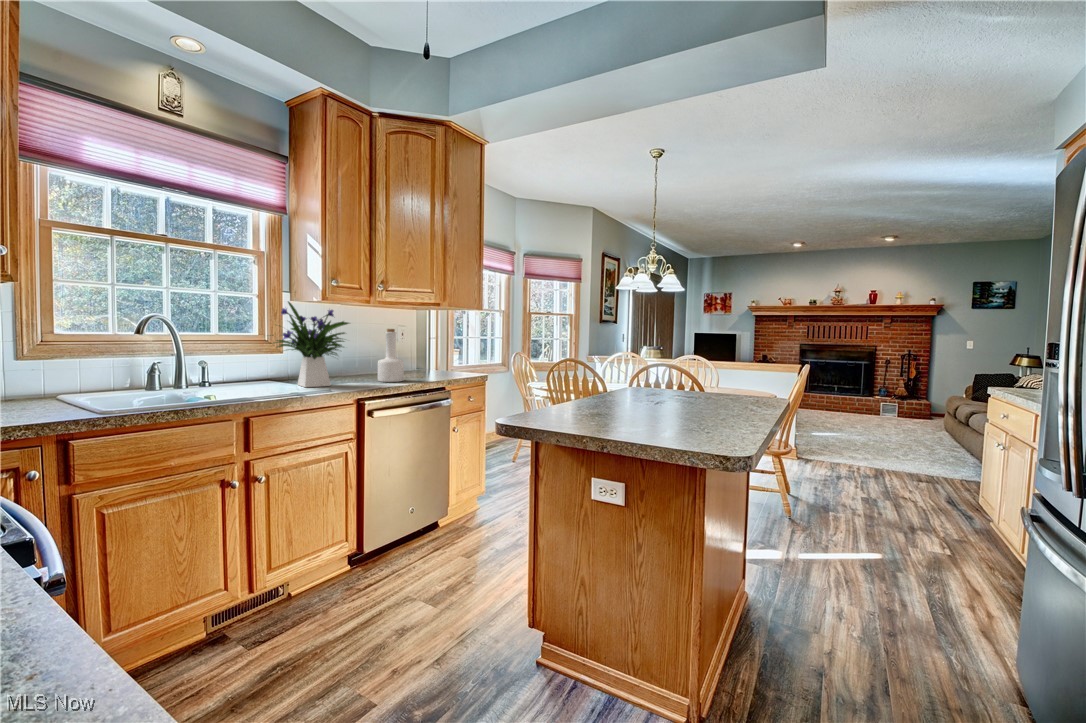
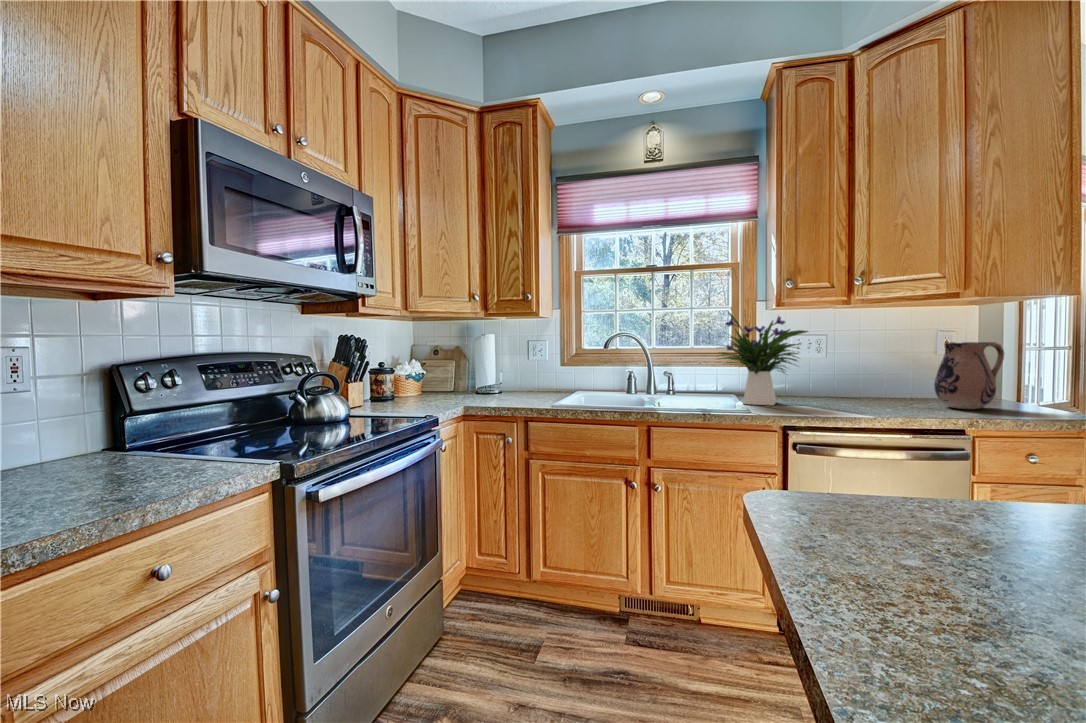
bottle: present [378,329,404,382] -> none [852,336,894,410]
ceramic pitcher: none [414,334,445,377] -> present [934,342,1004,409]

